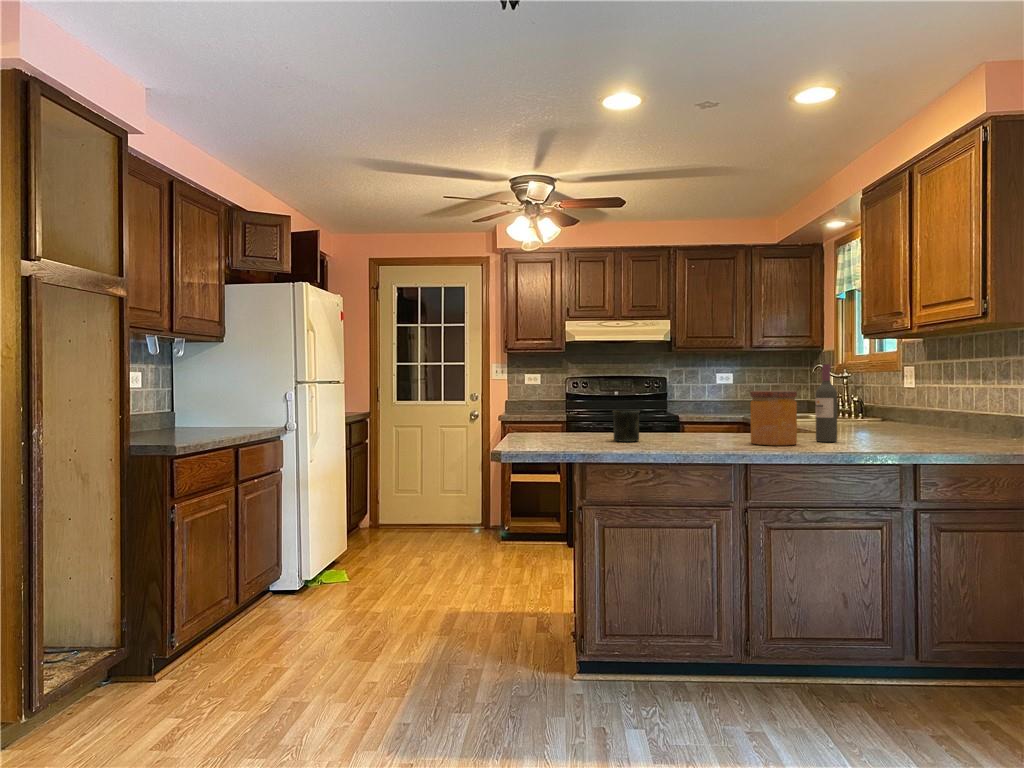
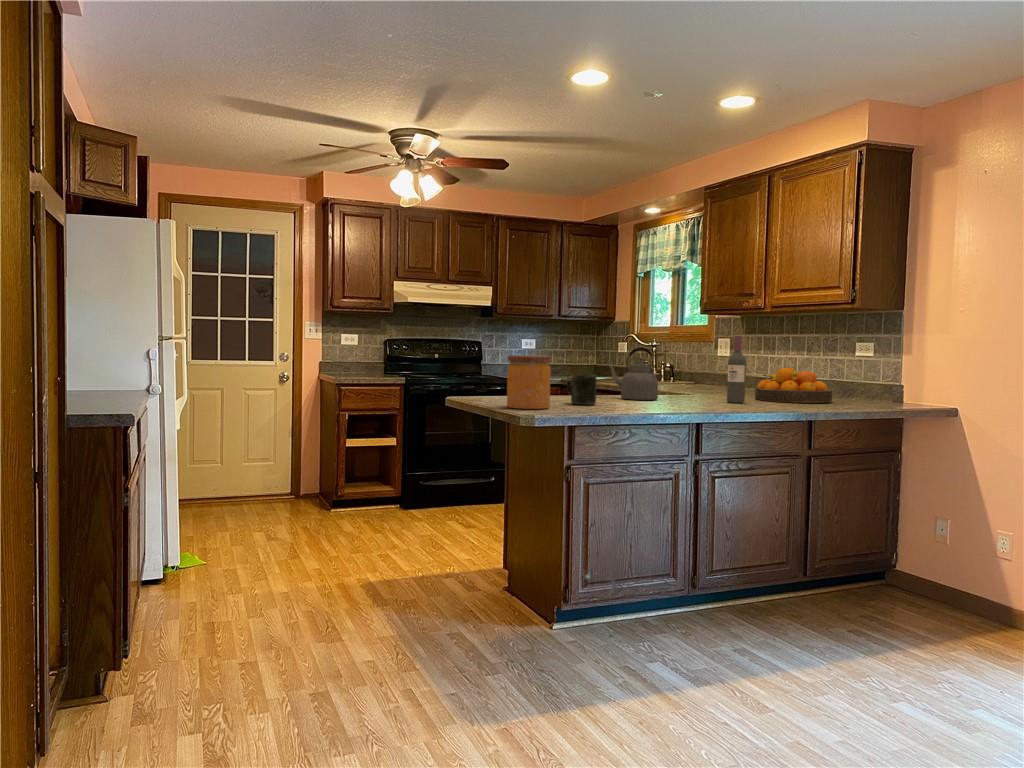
kettle: none [688,380,740,437] -> present [606,347,658,400]
jar: present [750,391,797,445] -> present [507,355,551,409]
fruit bowl: none [875,400,976,443] -> present [755,367,832,403]

